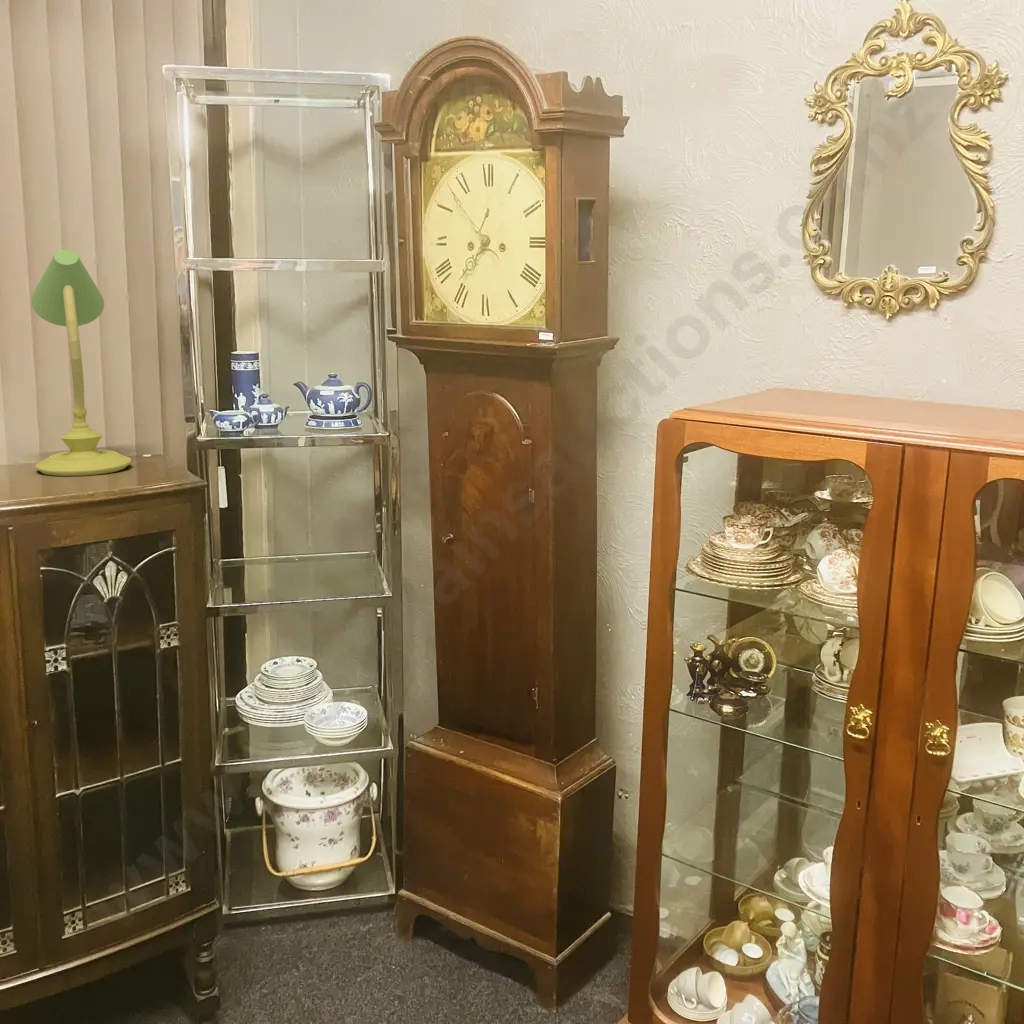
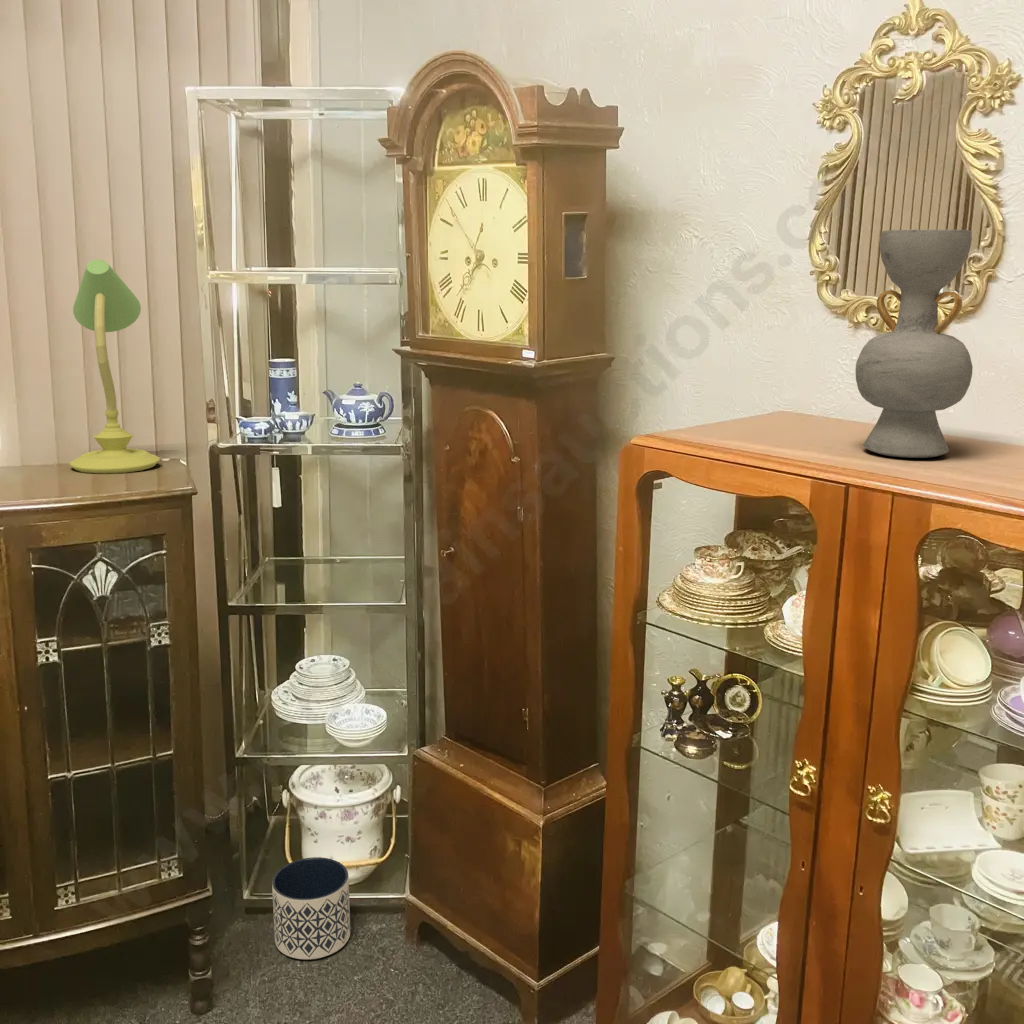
decorative vase: none [884,214,990,422] -> present [856,230,973,458]
planter: none [266,861,347,965] -> present [272,857,350,959]

